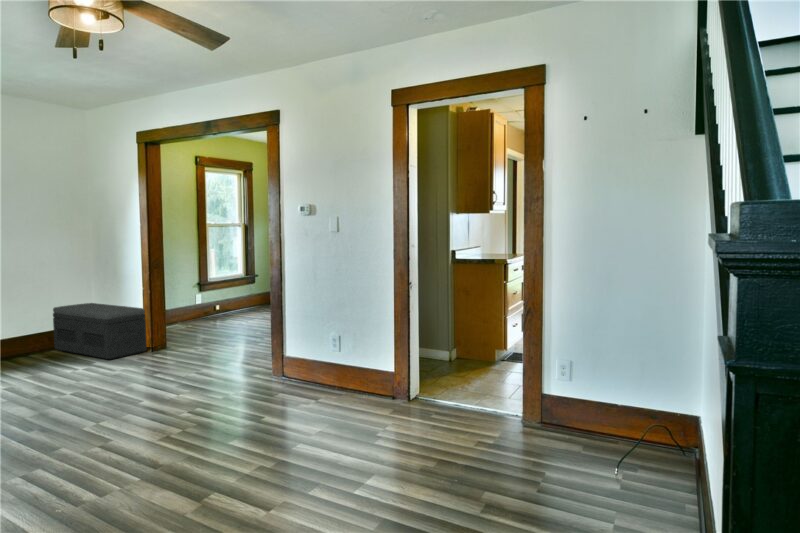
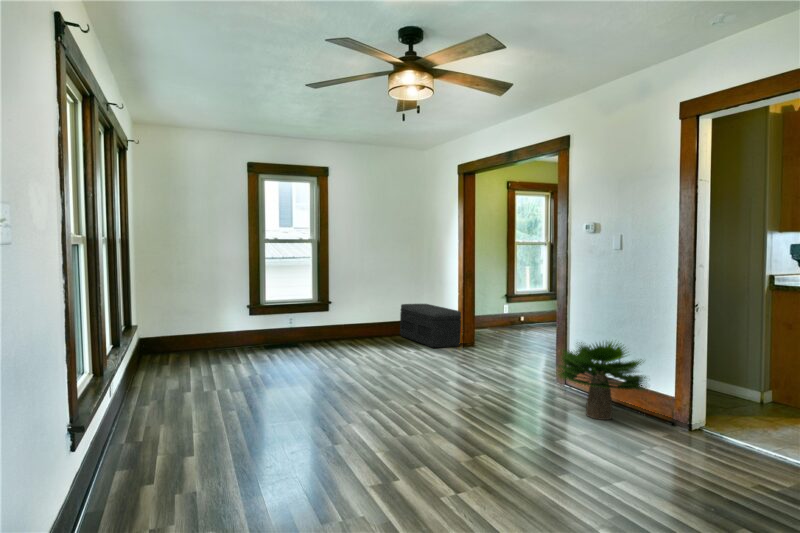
potted plant: none [274,323,376,411] -> present [557,342,647,420]

